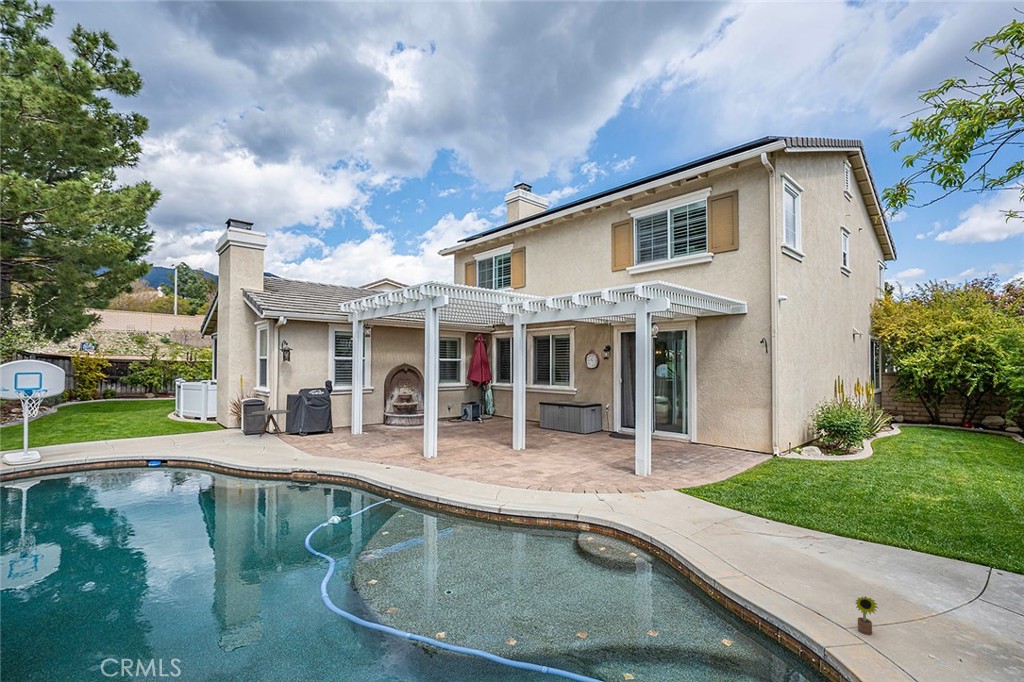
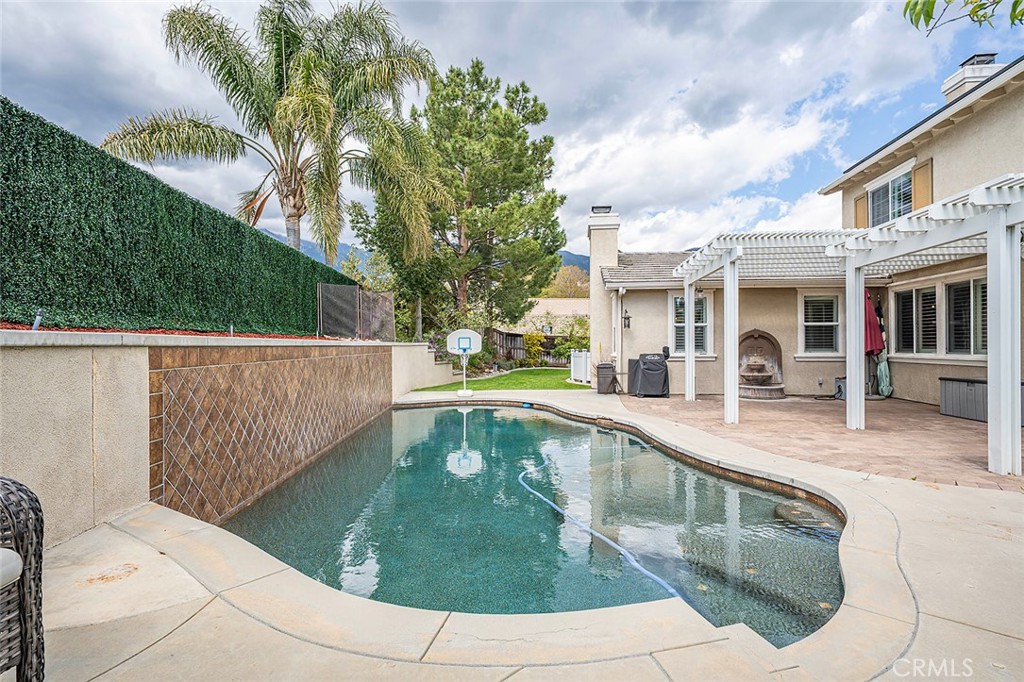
decorative plant: present [855,597,878,635] -> none [953,586,998,656]

